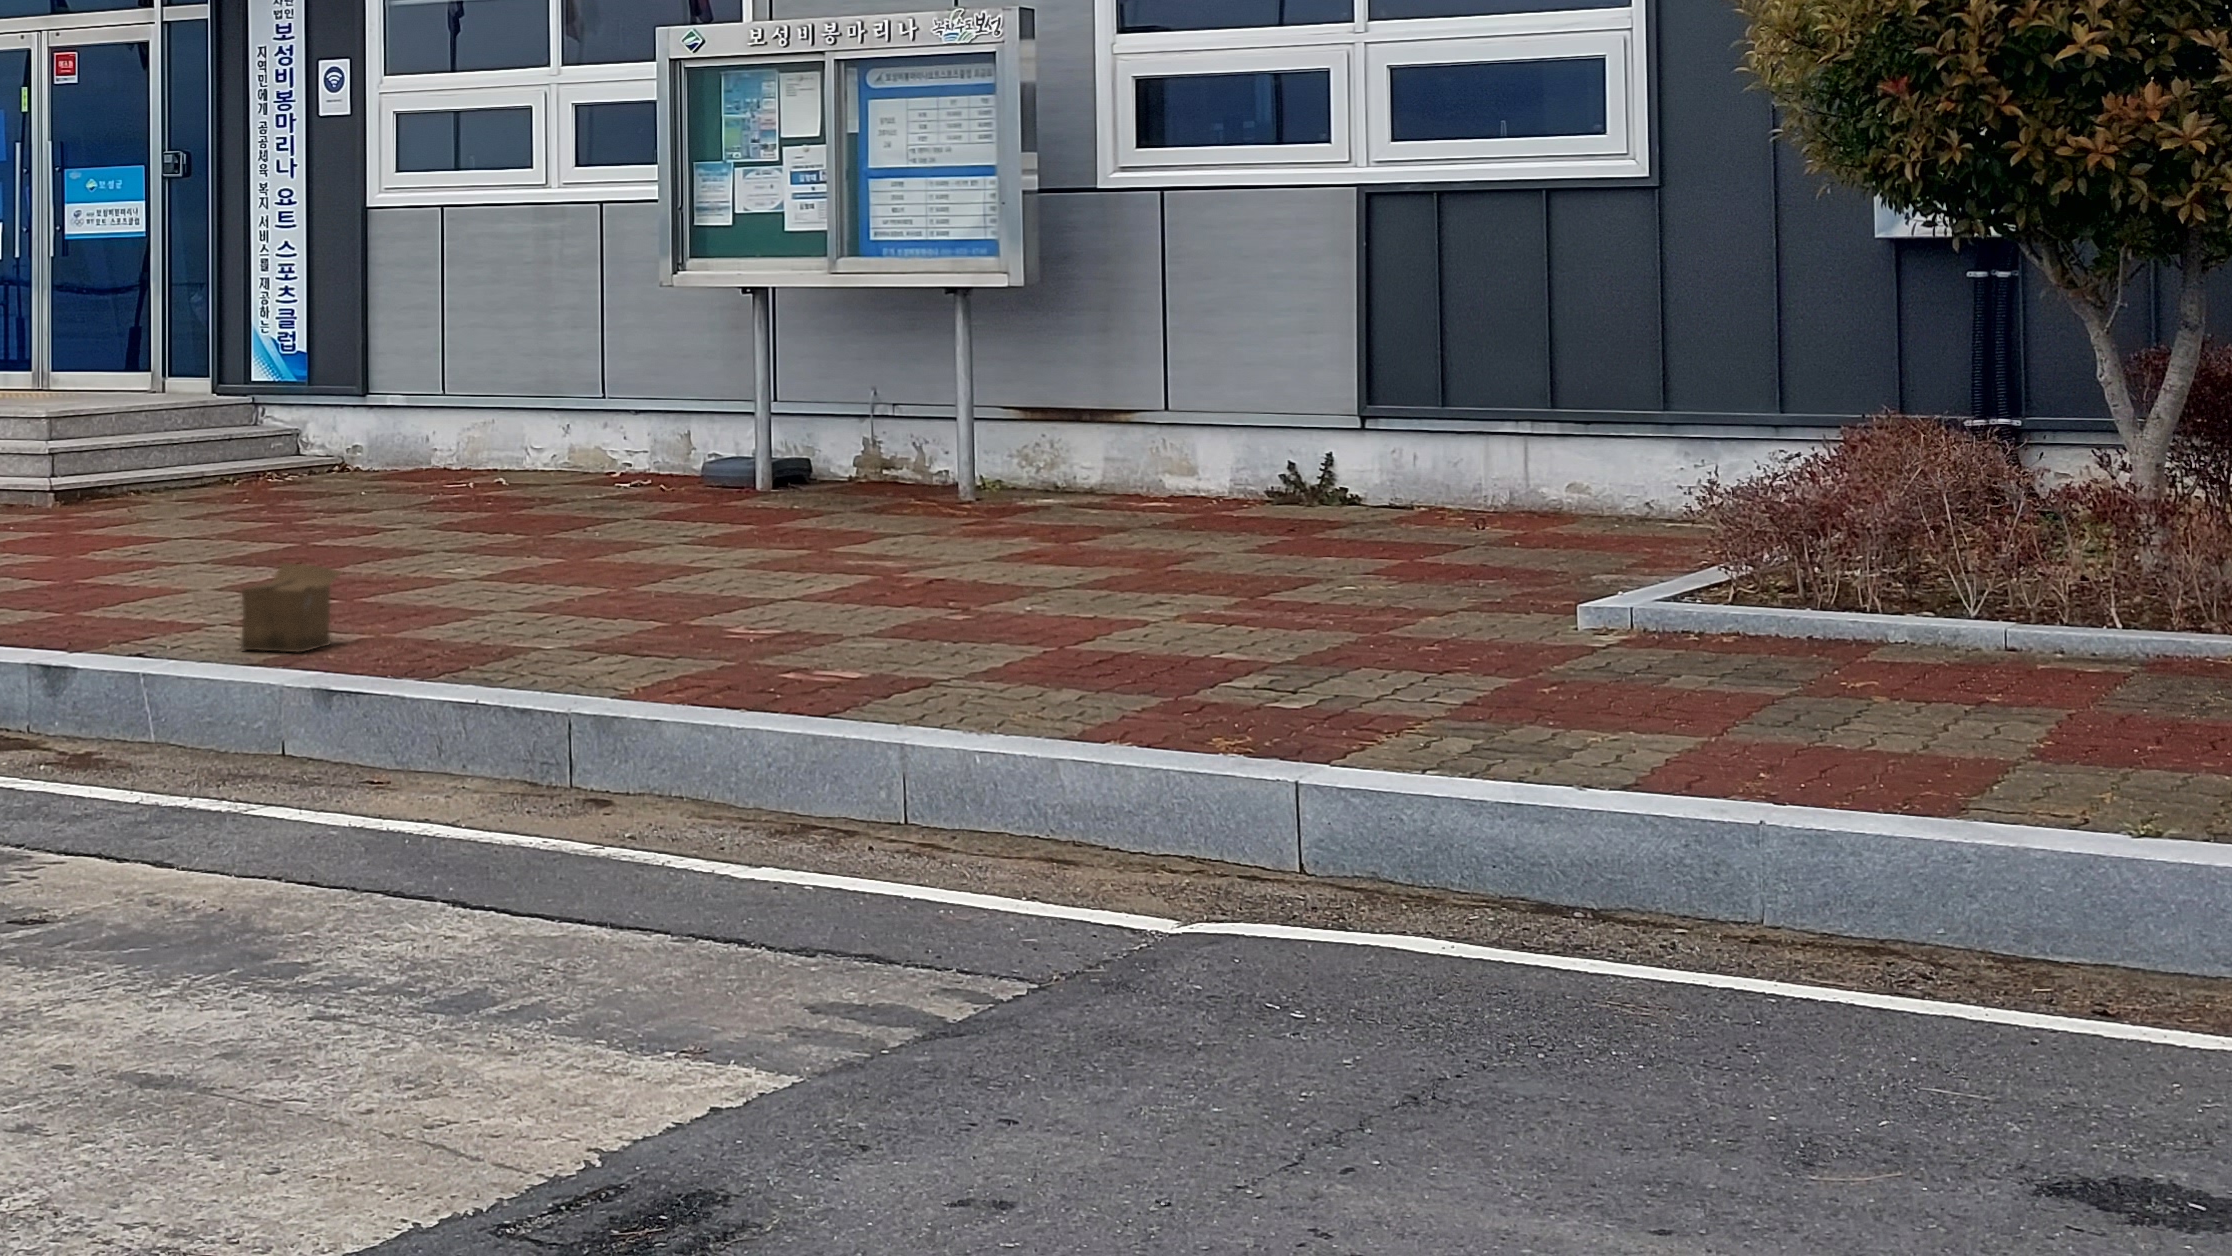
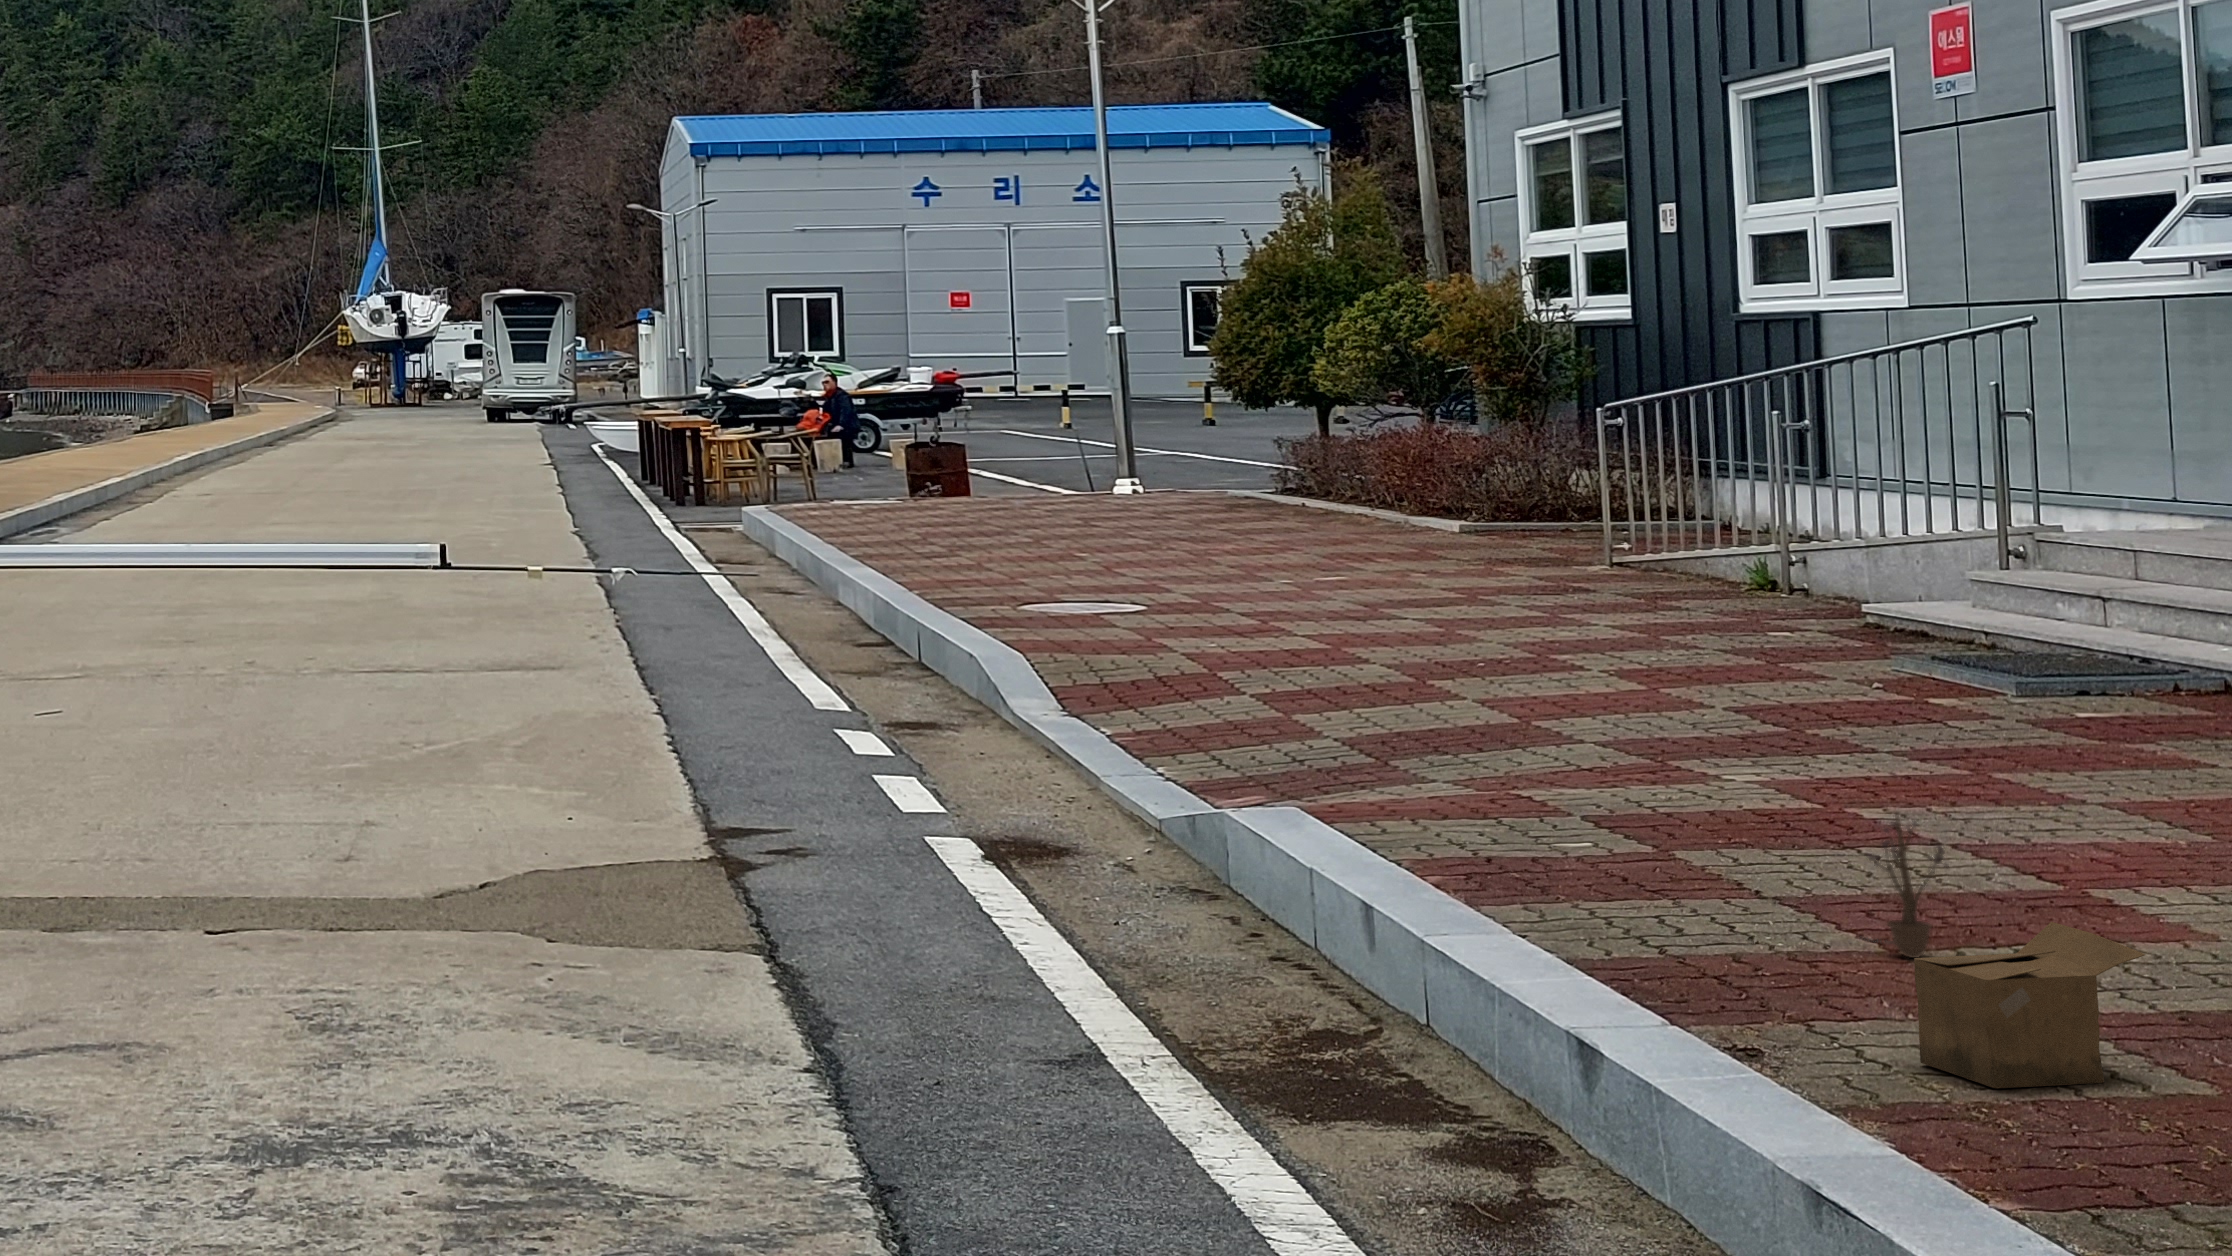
decorative plant: none [53,528,119,619] -> present [1860,814,1949,958]

